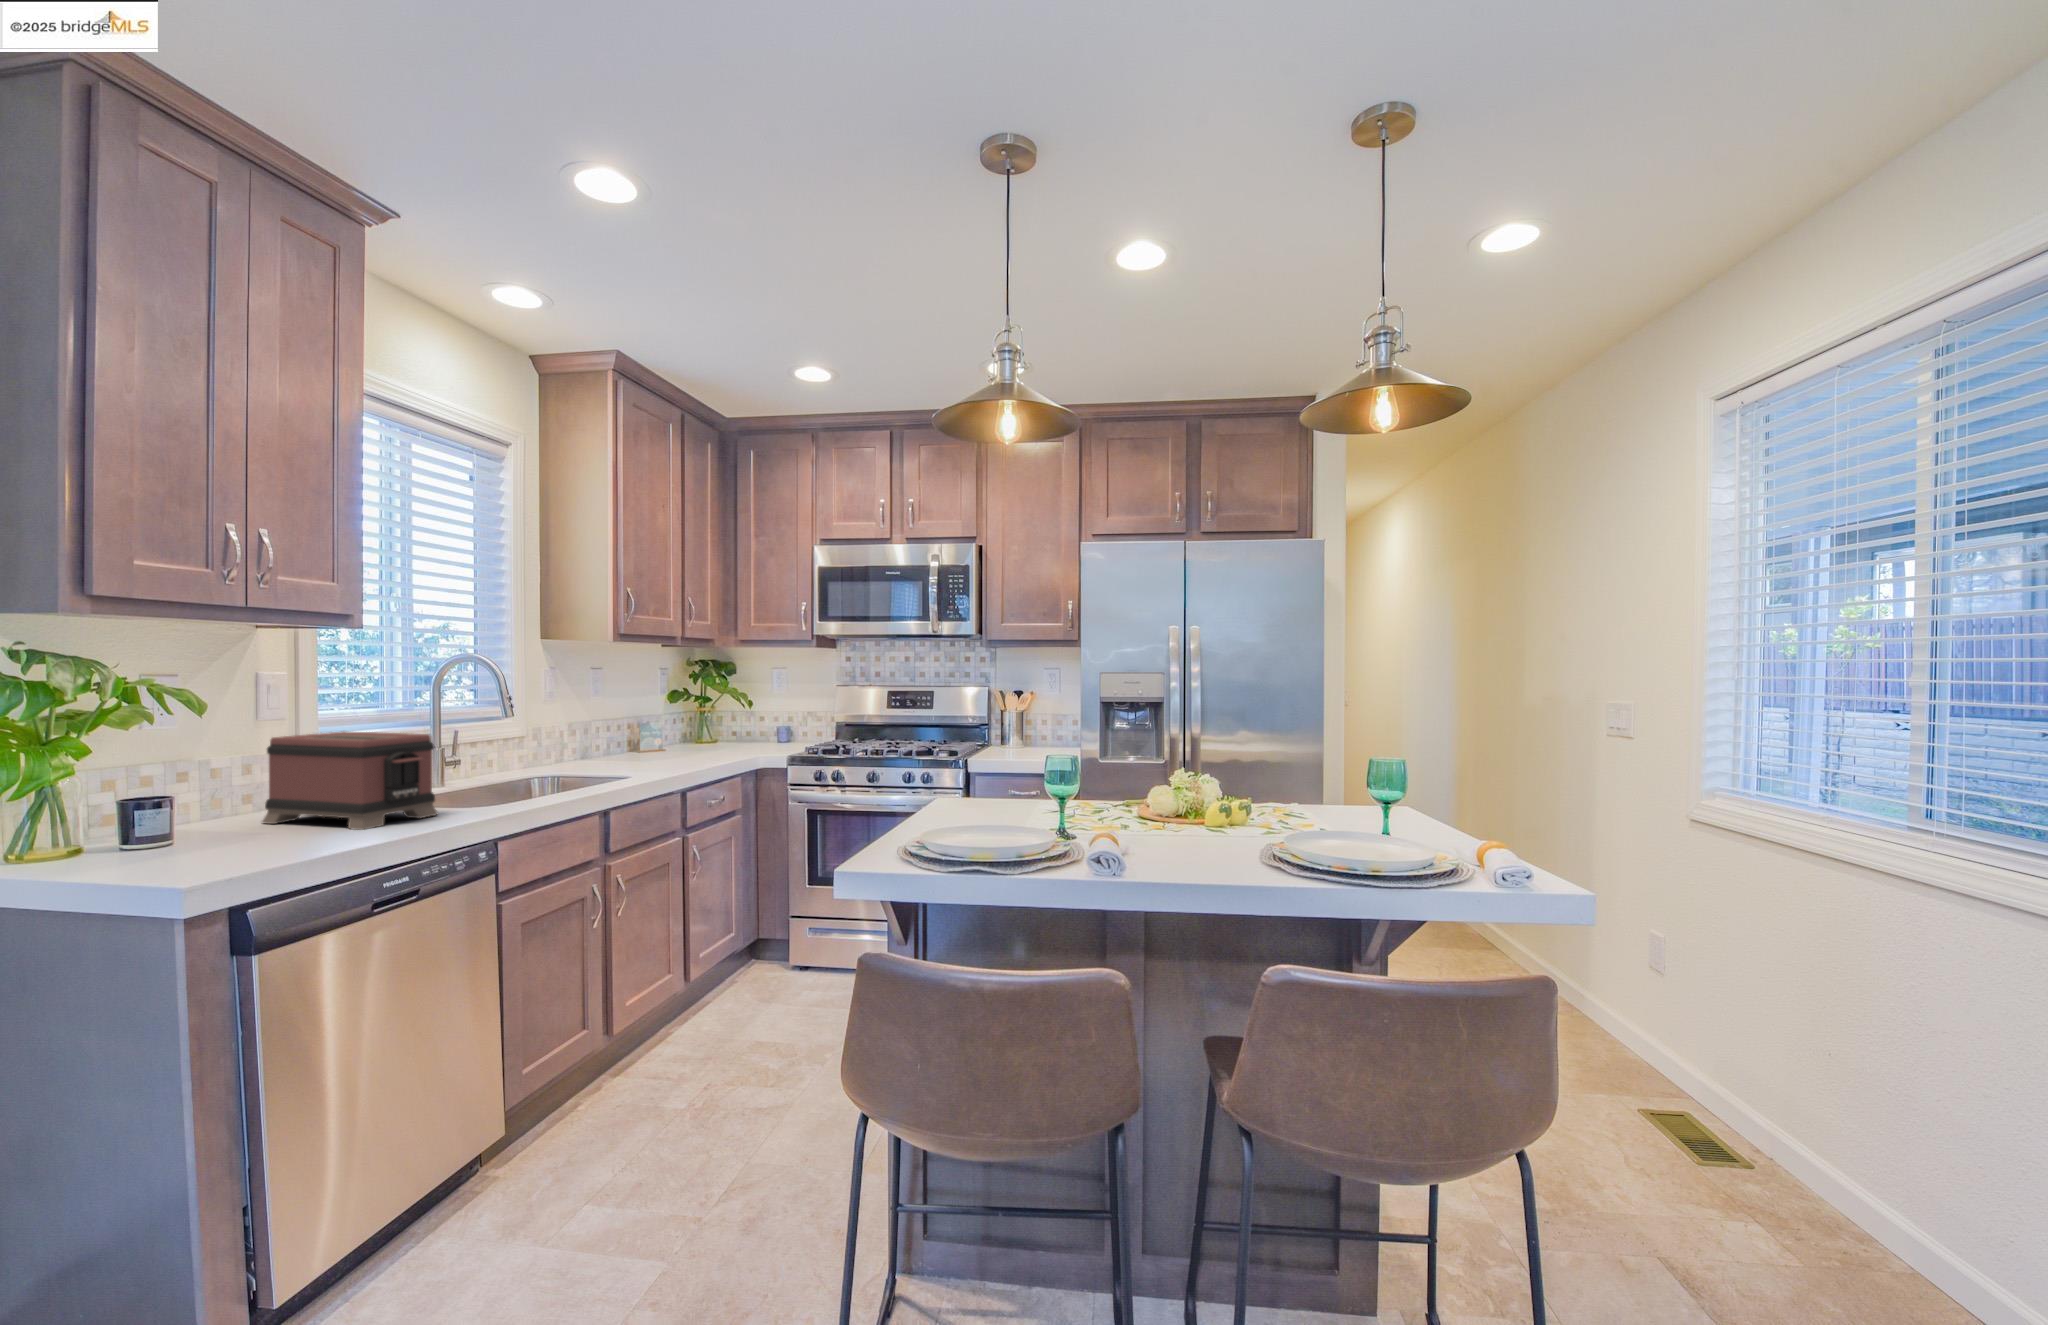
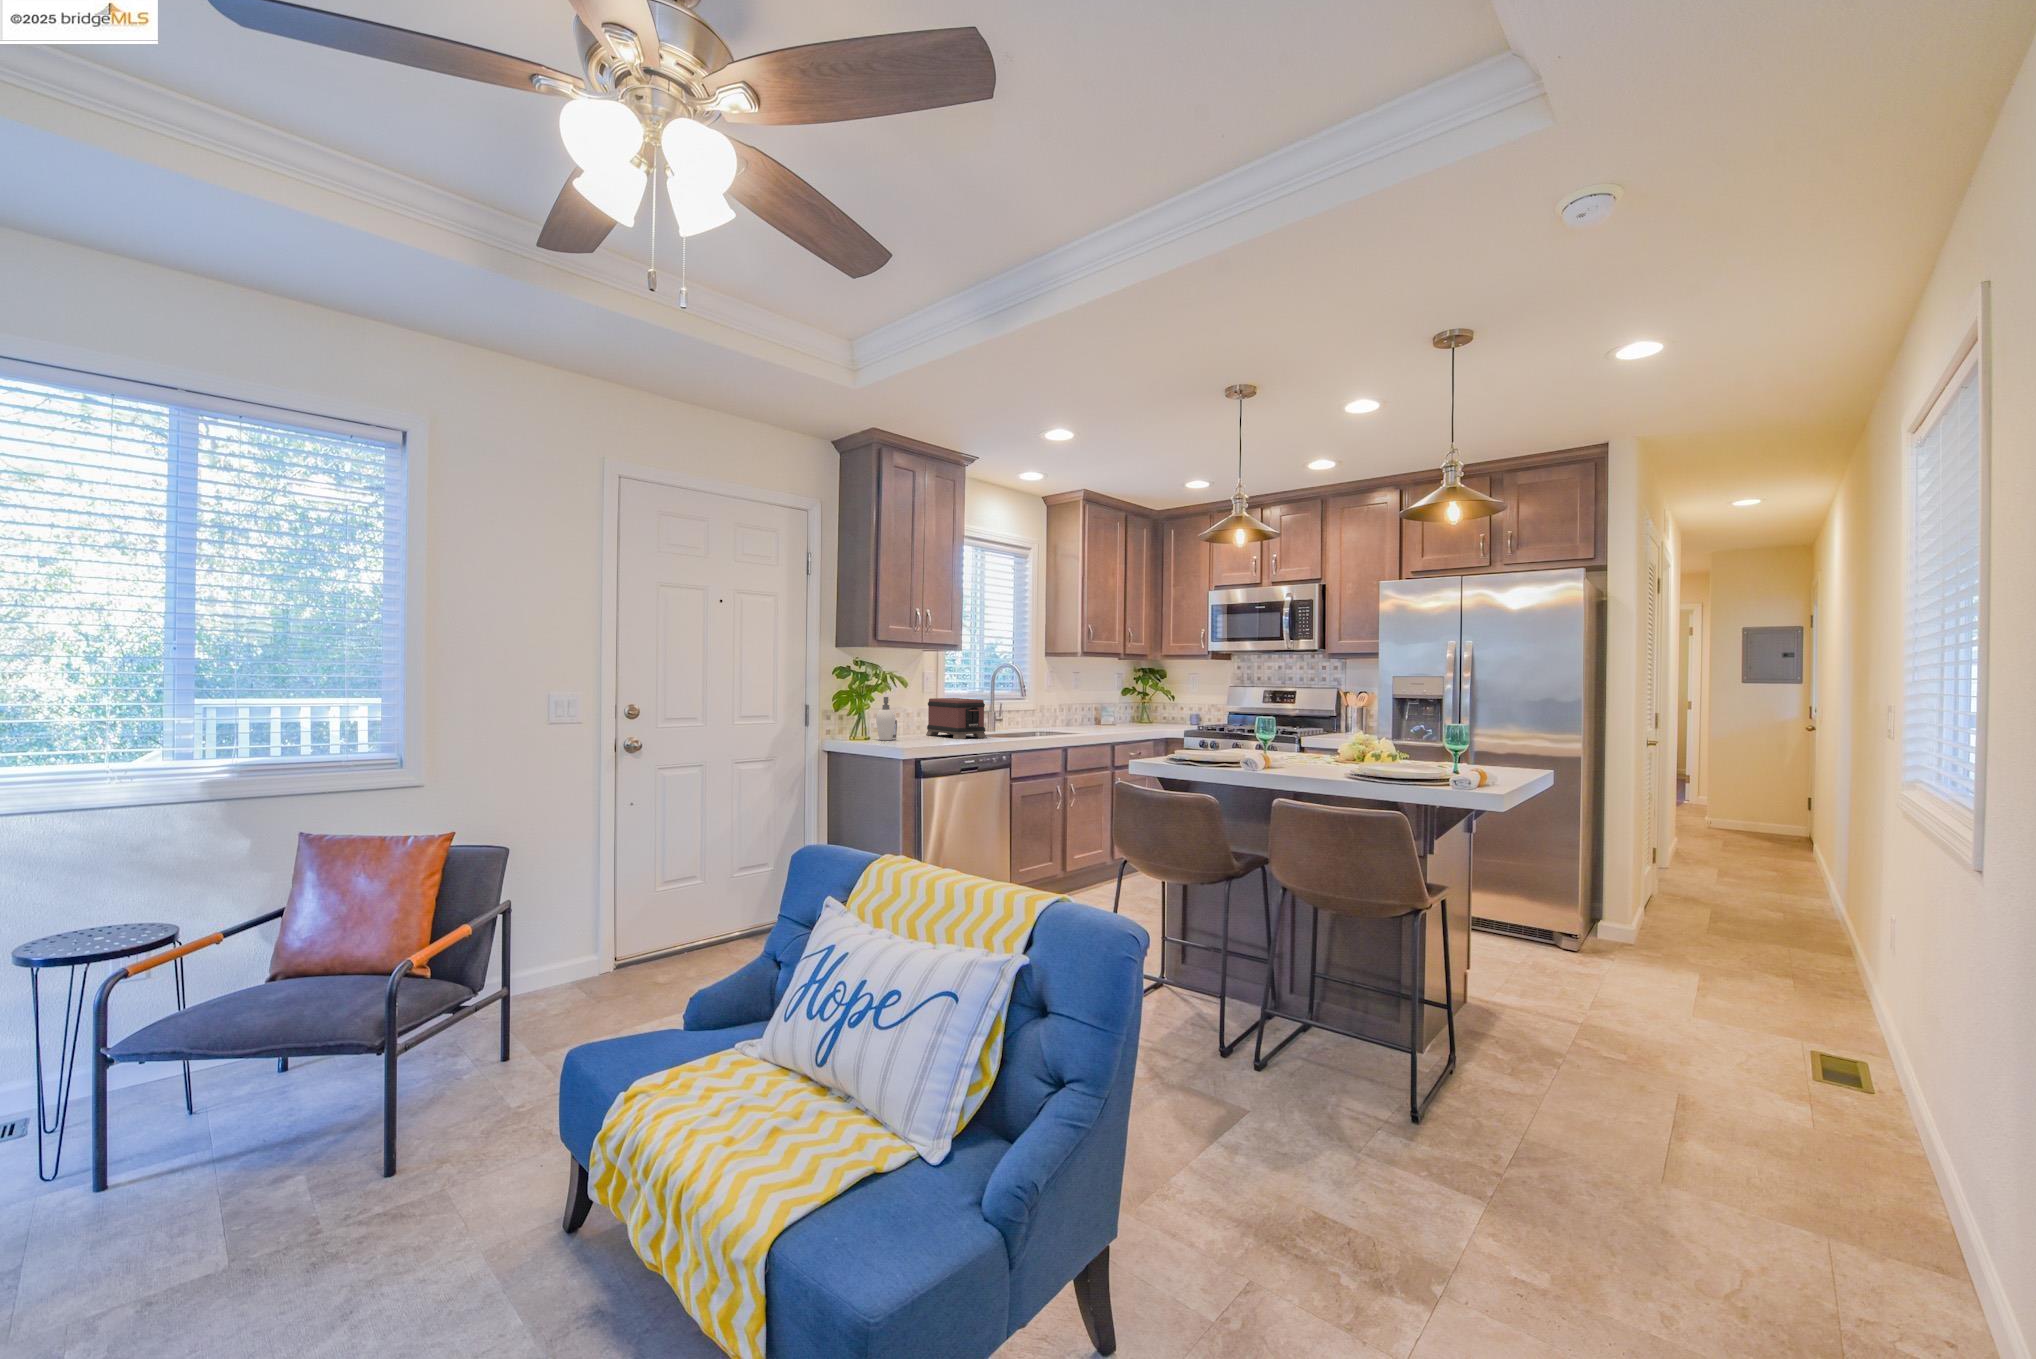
soap dispenser: none [79,746,176,866] -> present [876,697,895,740]

